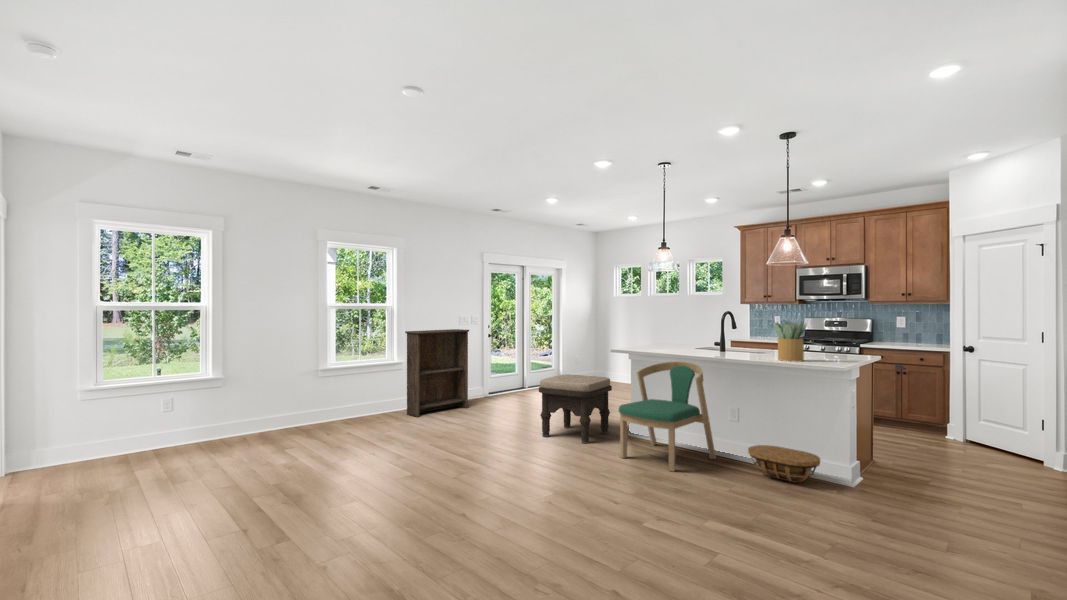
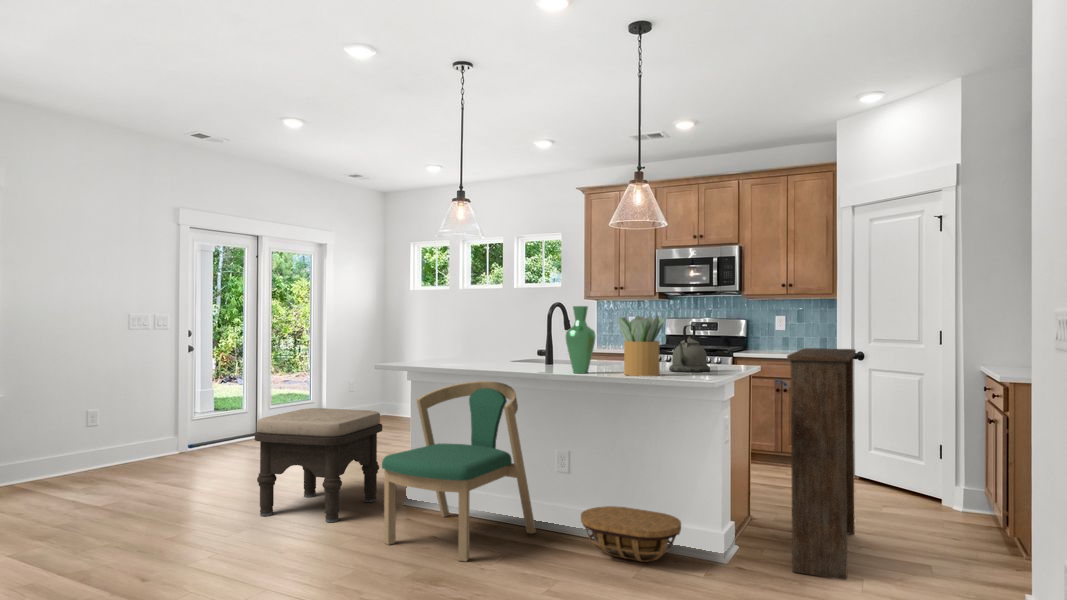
vase: none [736,315,757,358] -> present [566,306,595,373]
kettle: none [810,327,841,359] -> present [669,325,710,372]
bookshelf: present [405,329,469,417] -> present [787,348,856,580]

